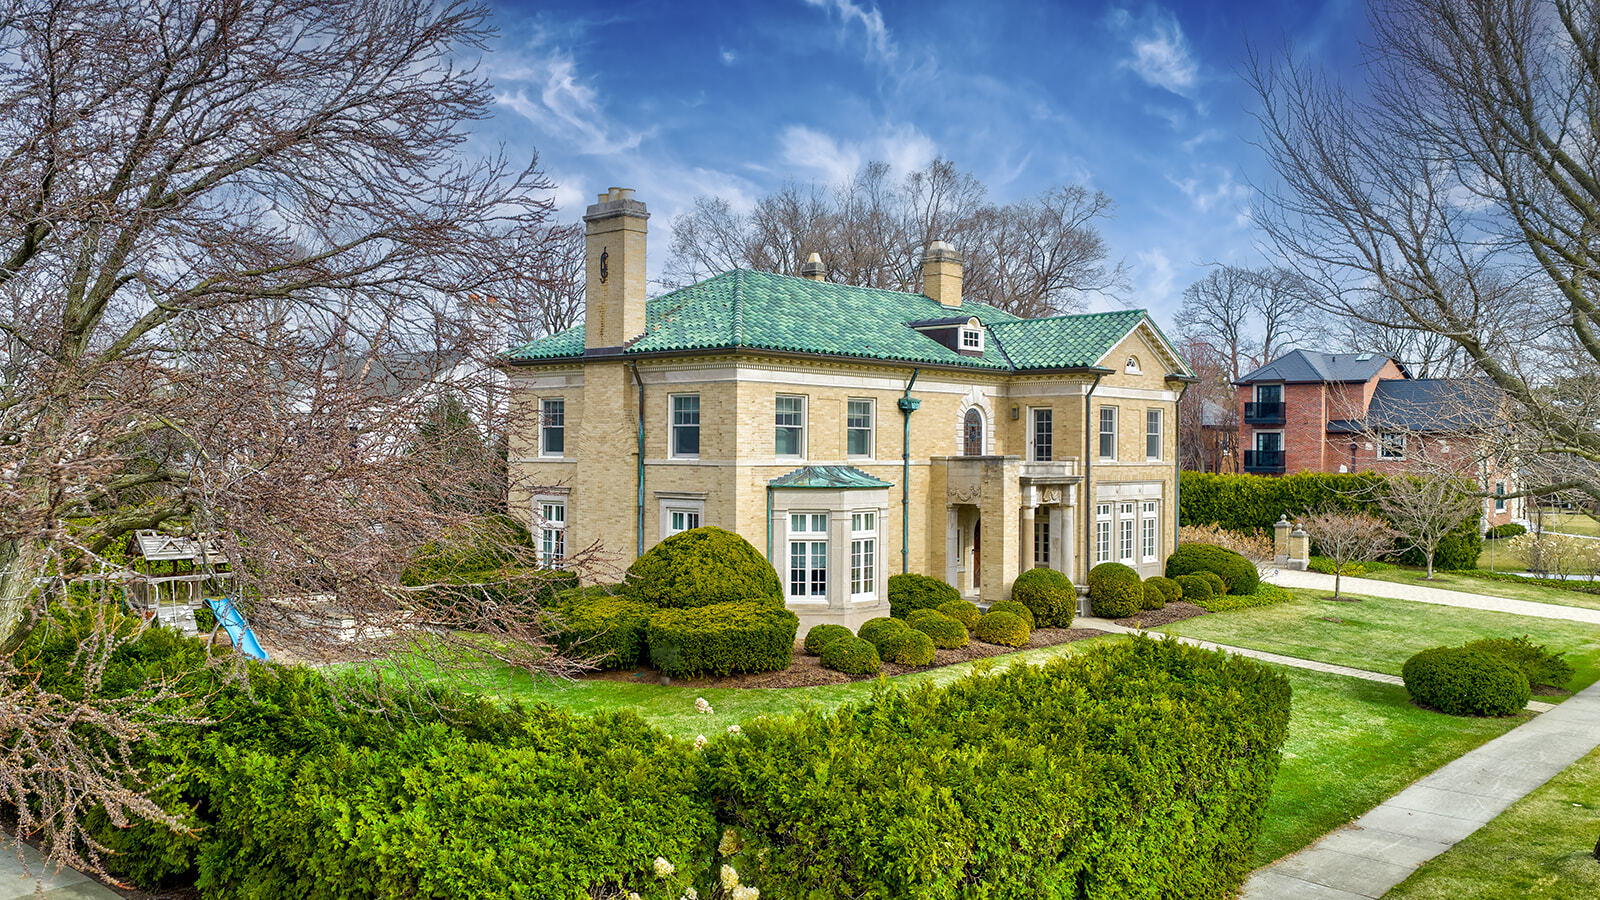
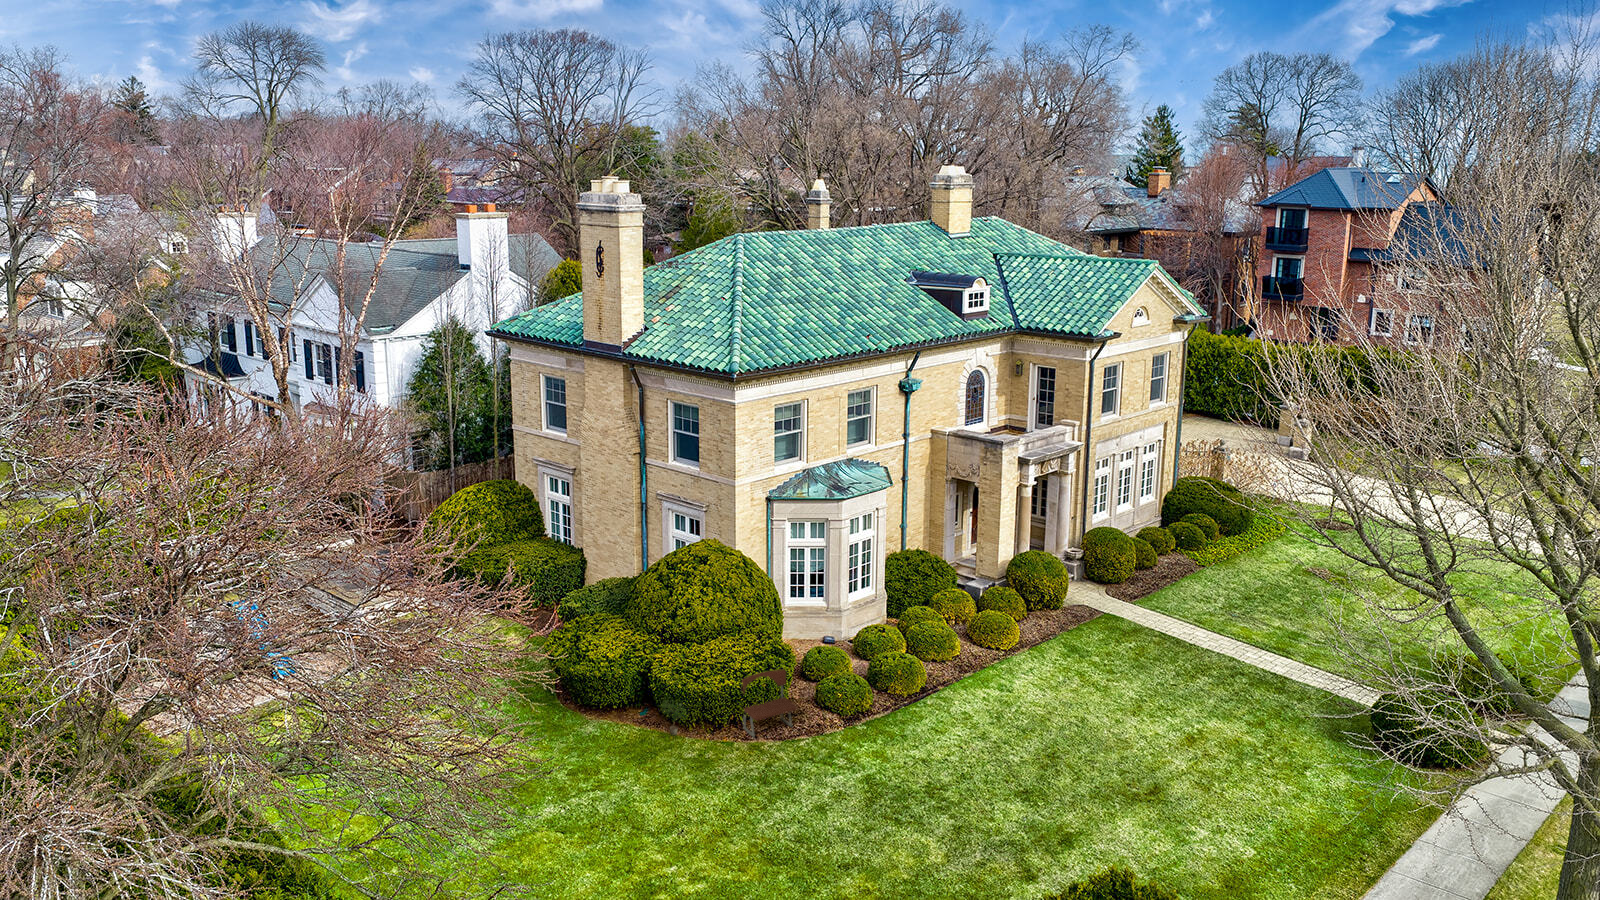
bench: none [739,621,800,688] -> present [741,669,798,737]

